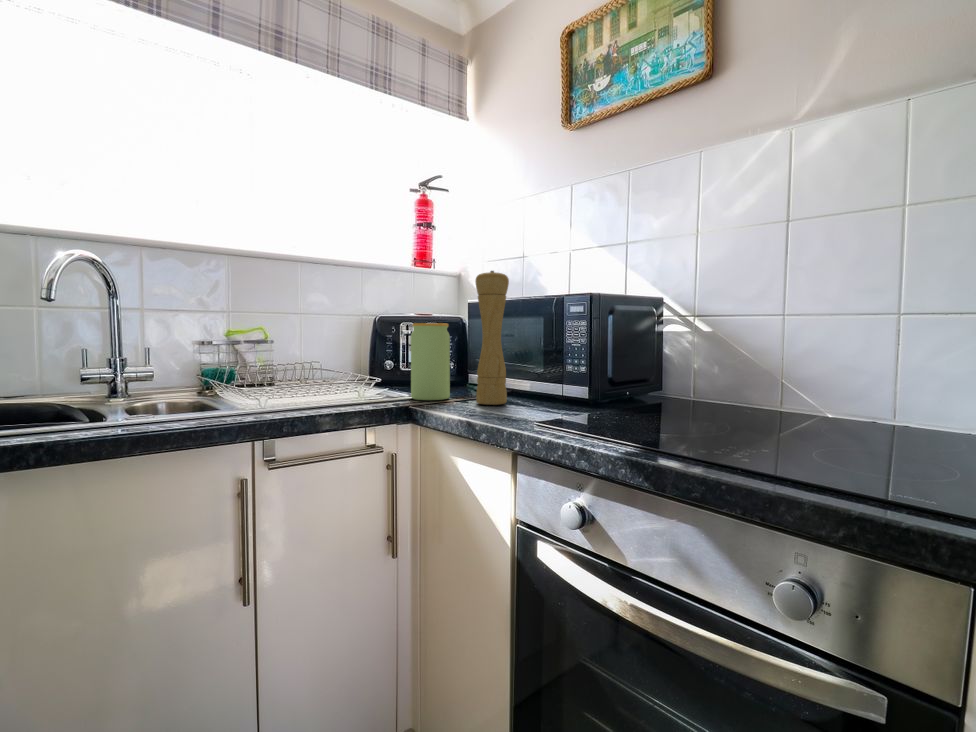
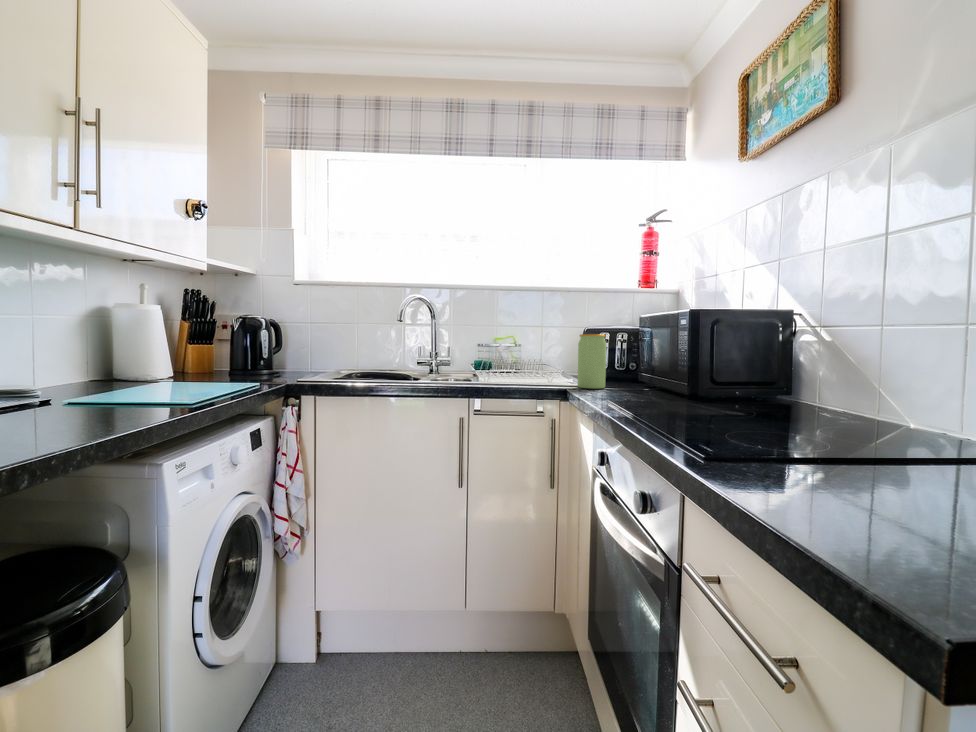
pepper mill: present [475,271,509,405] -> none [610,296,637,394]

